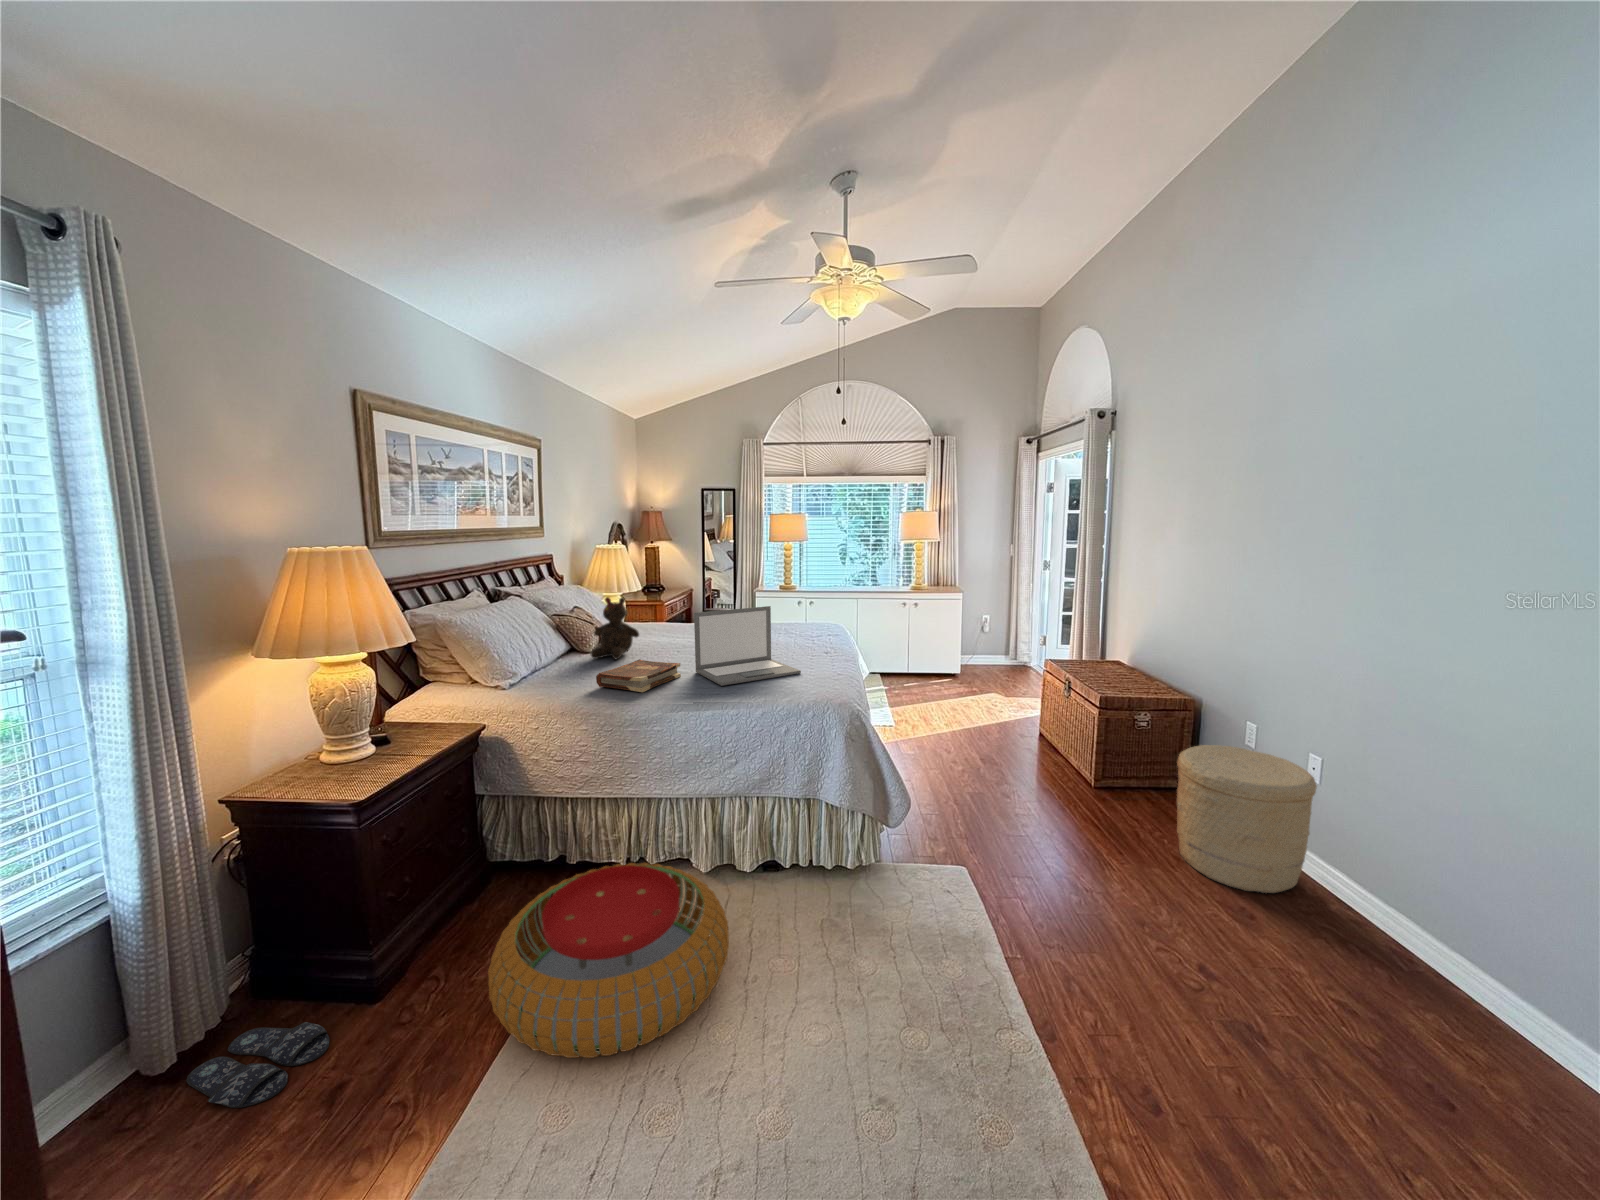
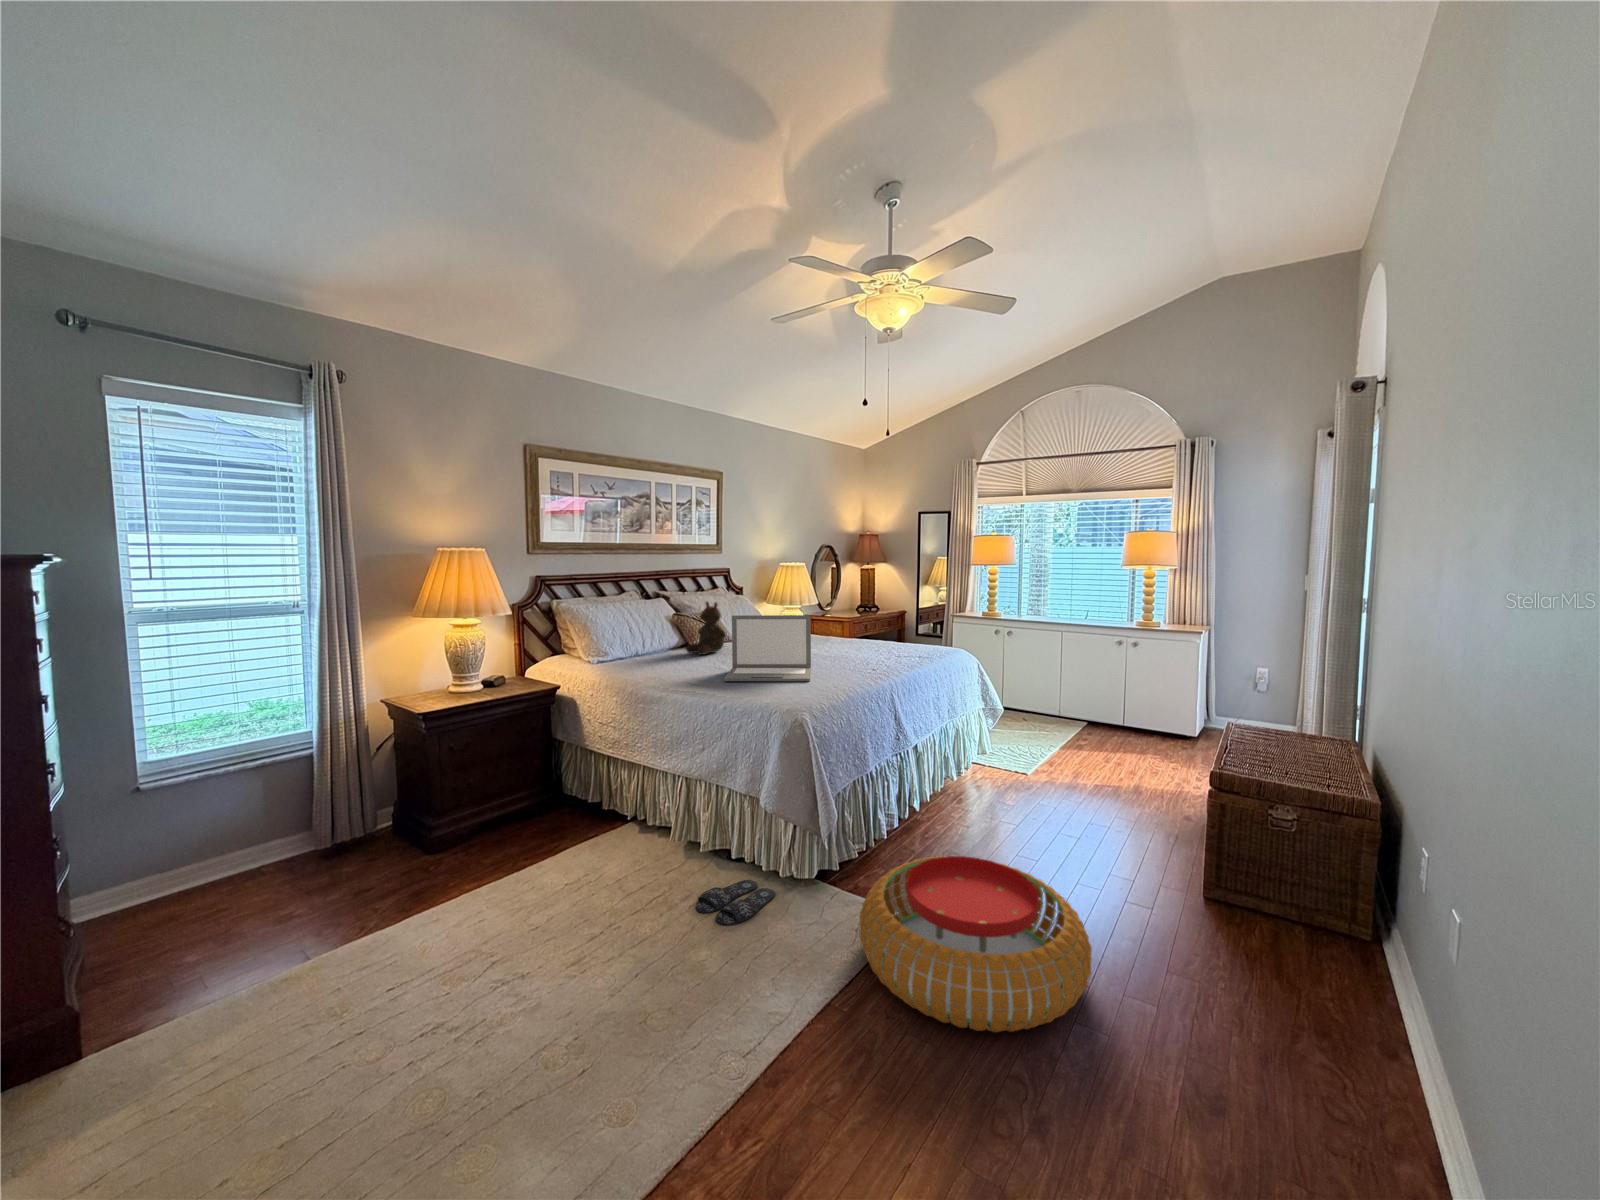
book: present [596,659,681,692] -> none [646,654,716,678]
woven basket: present [1177,745,1317,893] -> none [1212,854,1446,1118]
pouf: present [488,863,729,1058] -> present [859,856,1092,1032]
slippers: present [186,1022,329,1108] -> present [696,880,775,925]

